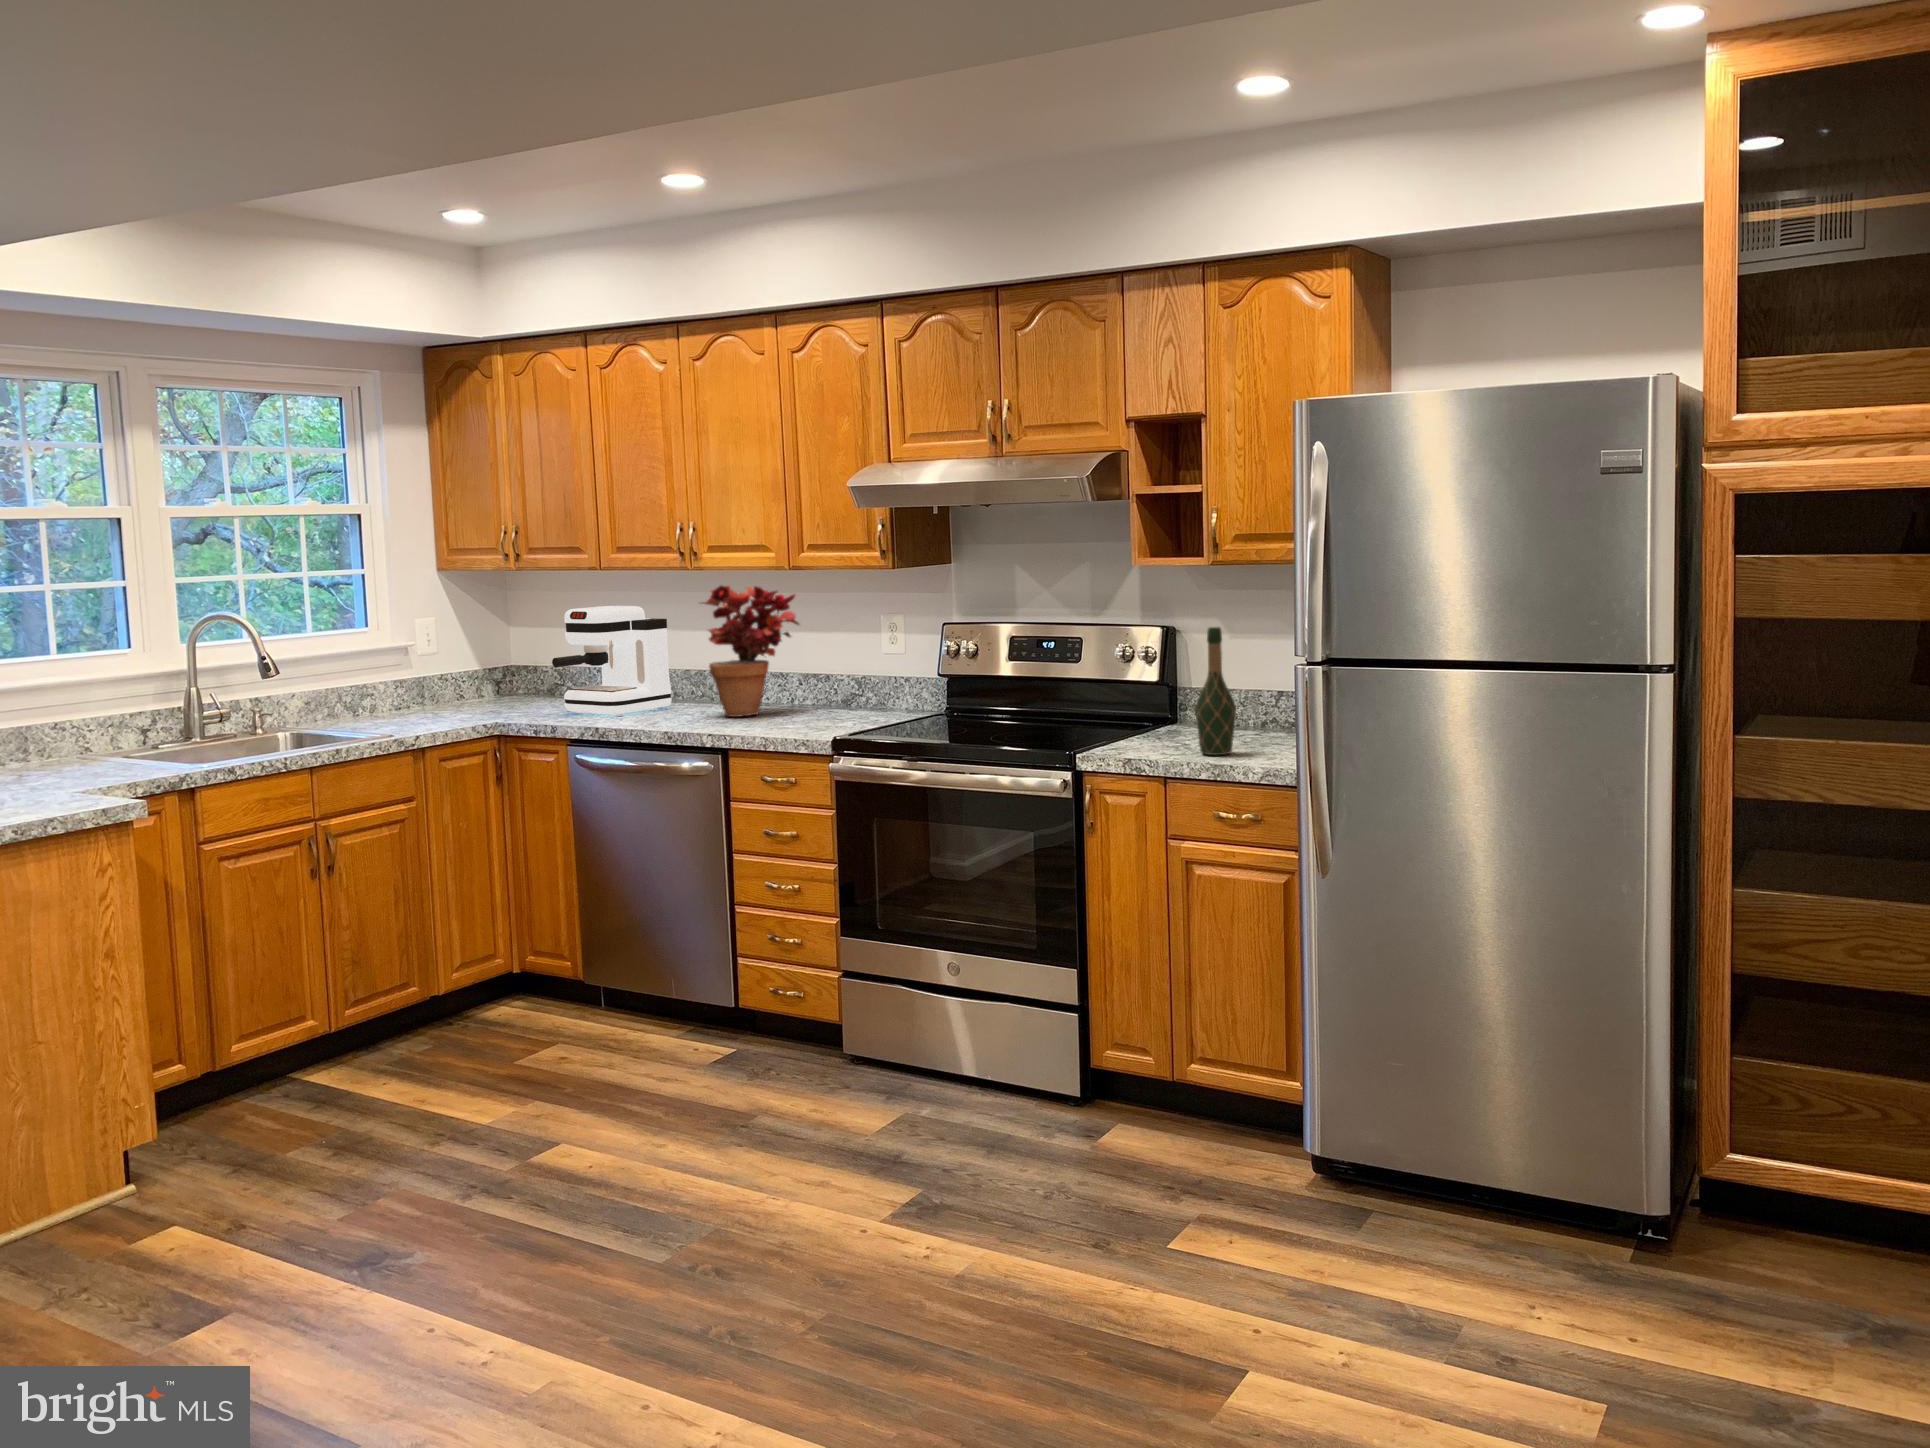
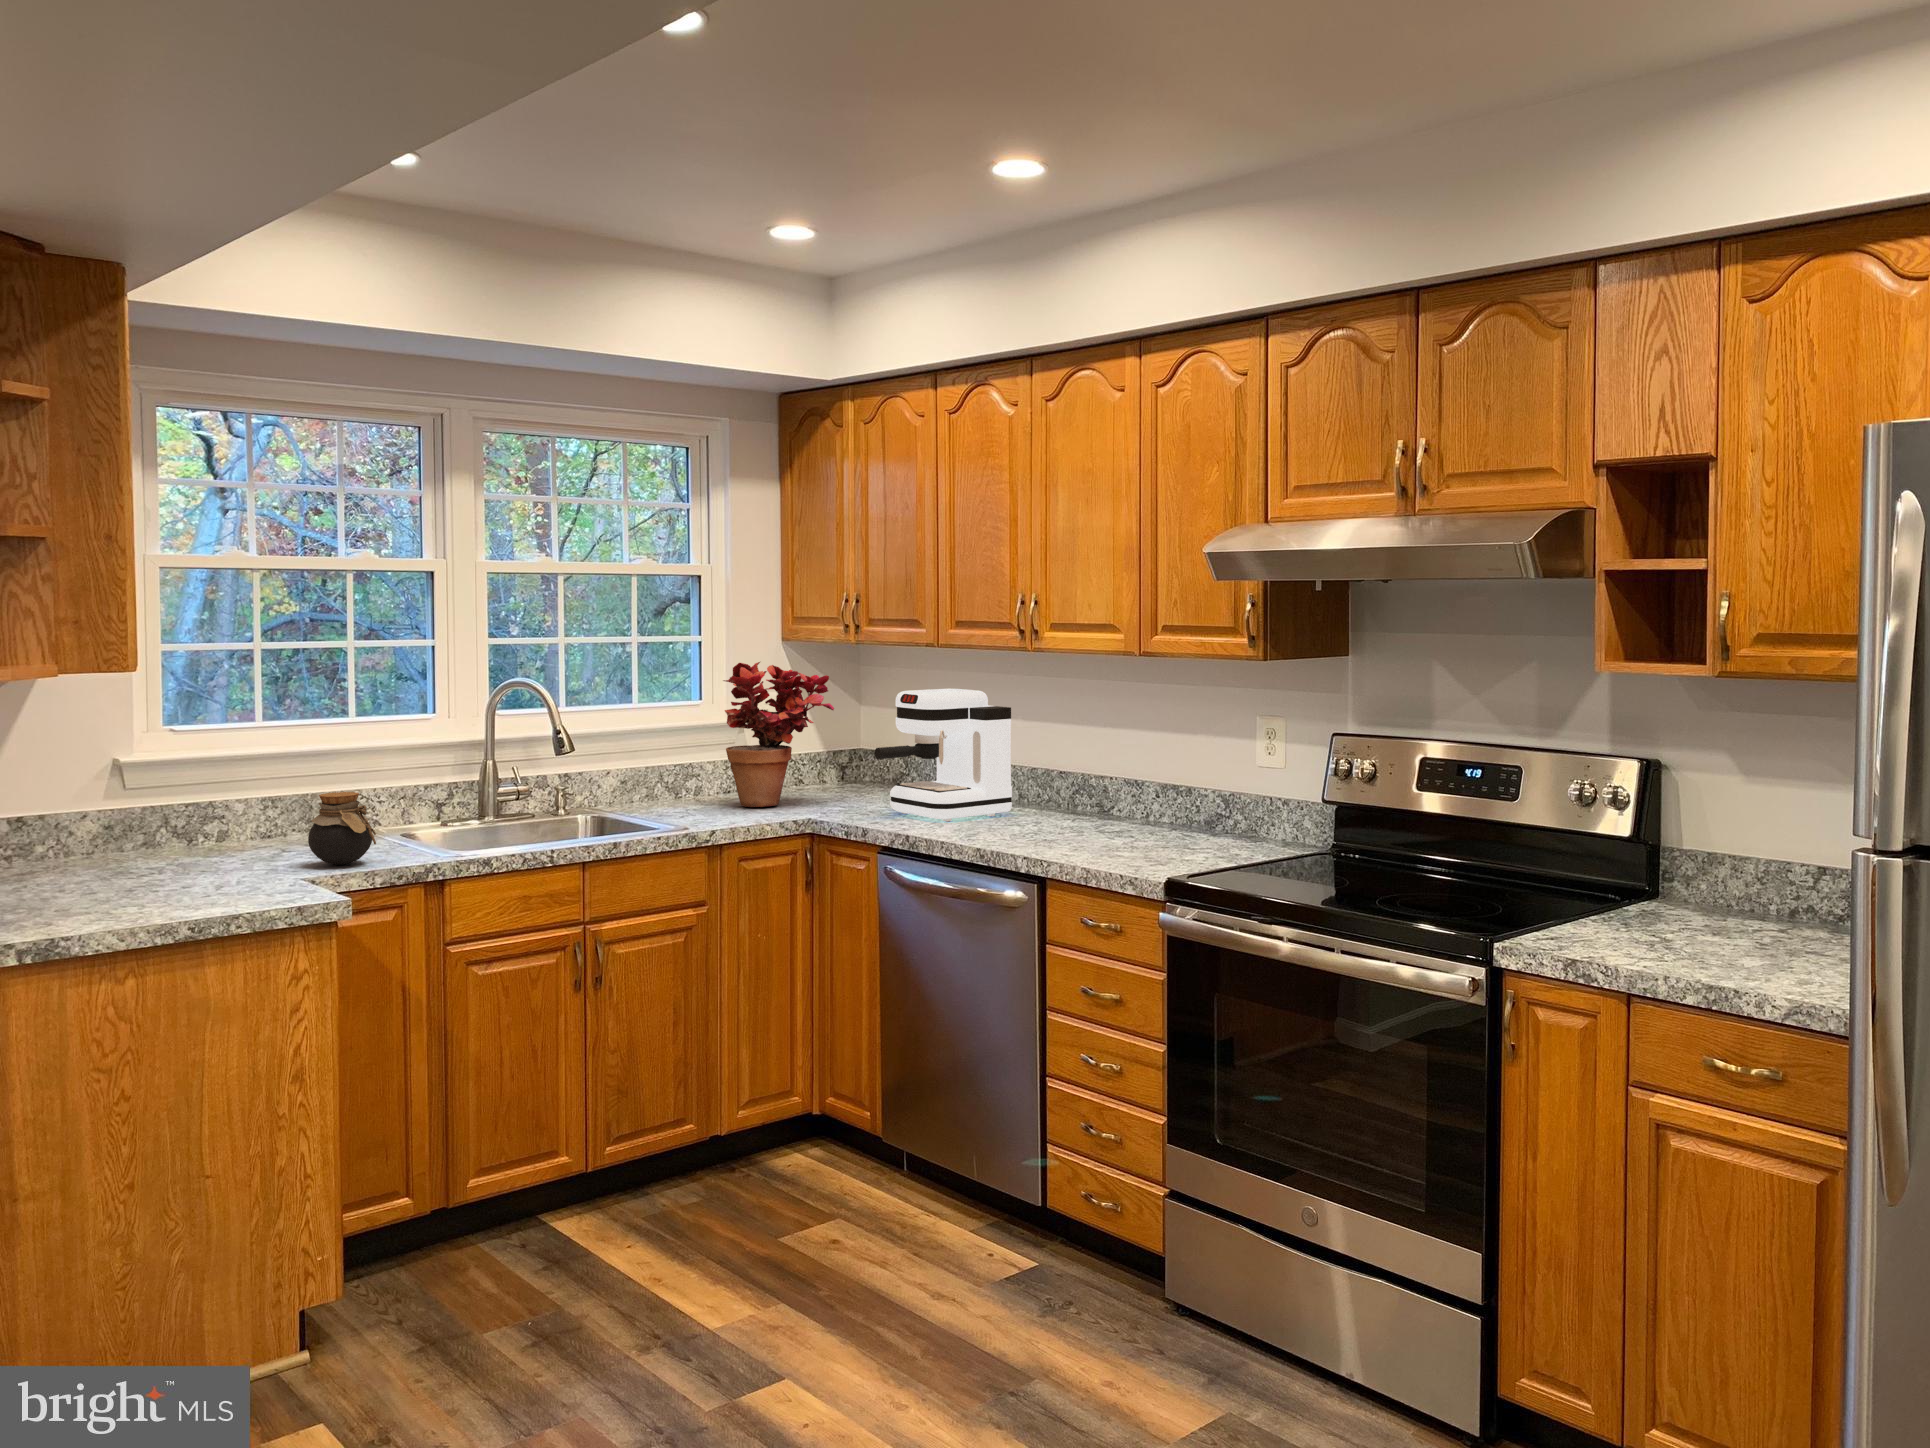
potted plant: present [703,585,799,717] -> present [723,662,834,807]
wine bottle: present [1195,627,1236,755] -> none [1678,772,1744,965]
jar: none [66,716,133,780] -> present [308,792,376,865]

